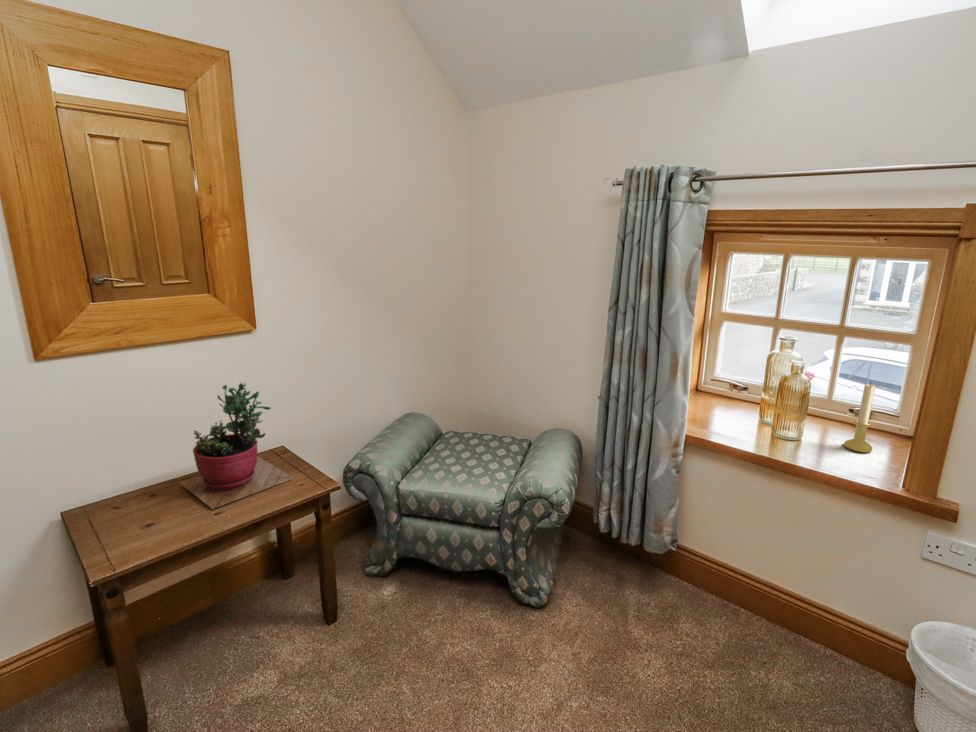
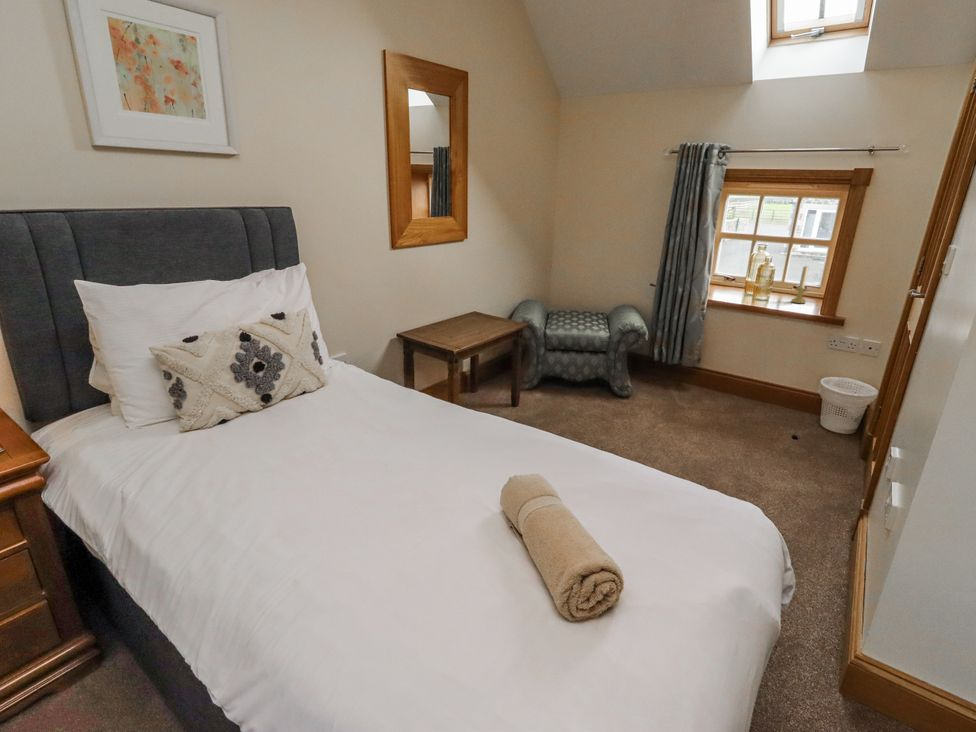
succulent plant: present [180,383,294,509] -> none [443,265,501,331]

